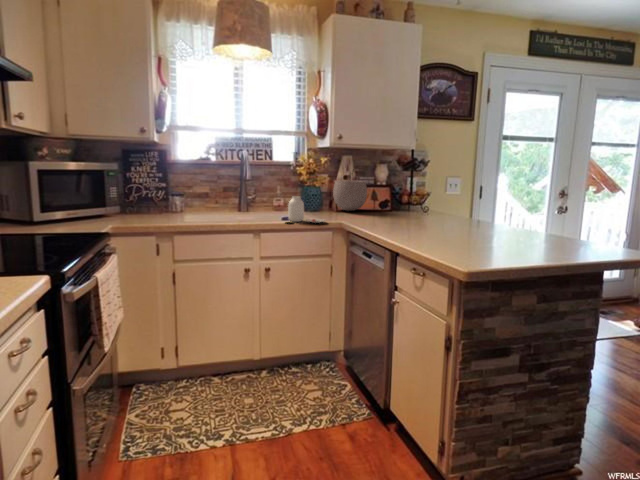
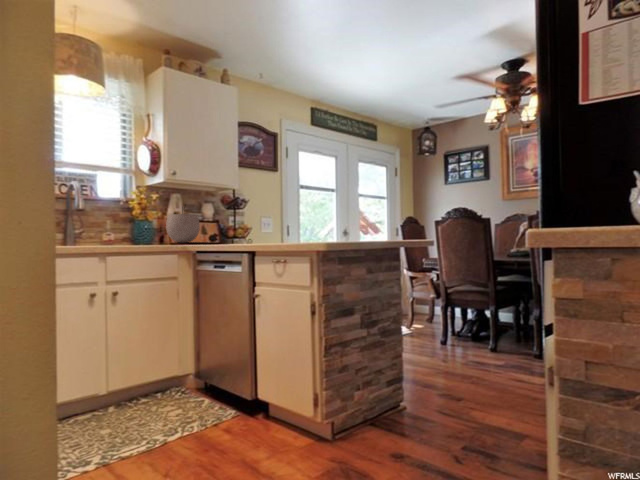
jar: present [288,196,325,223] -> none [129,222,173,247]

